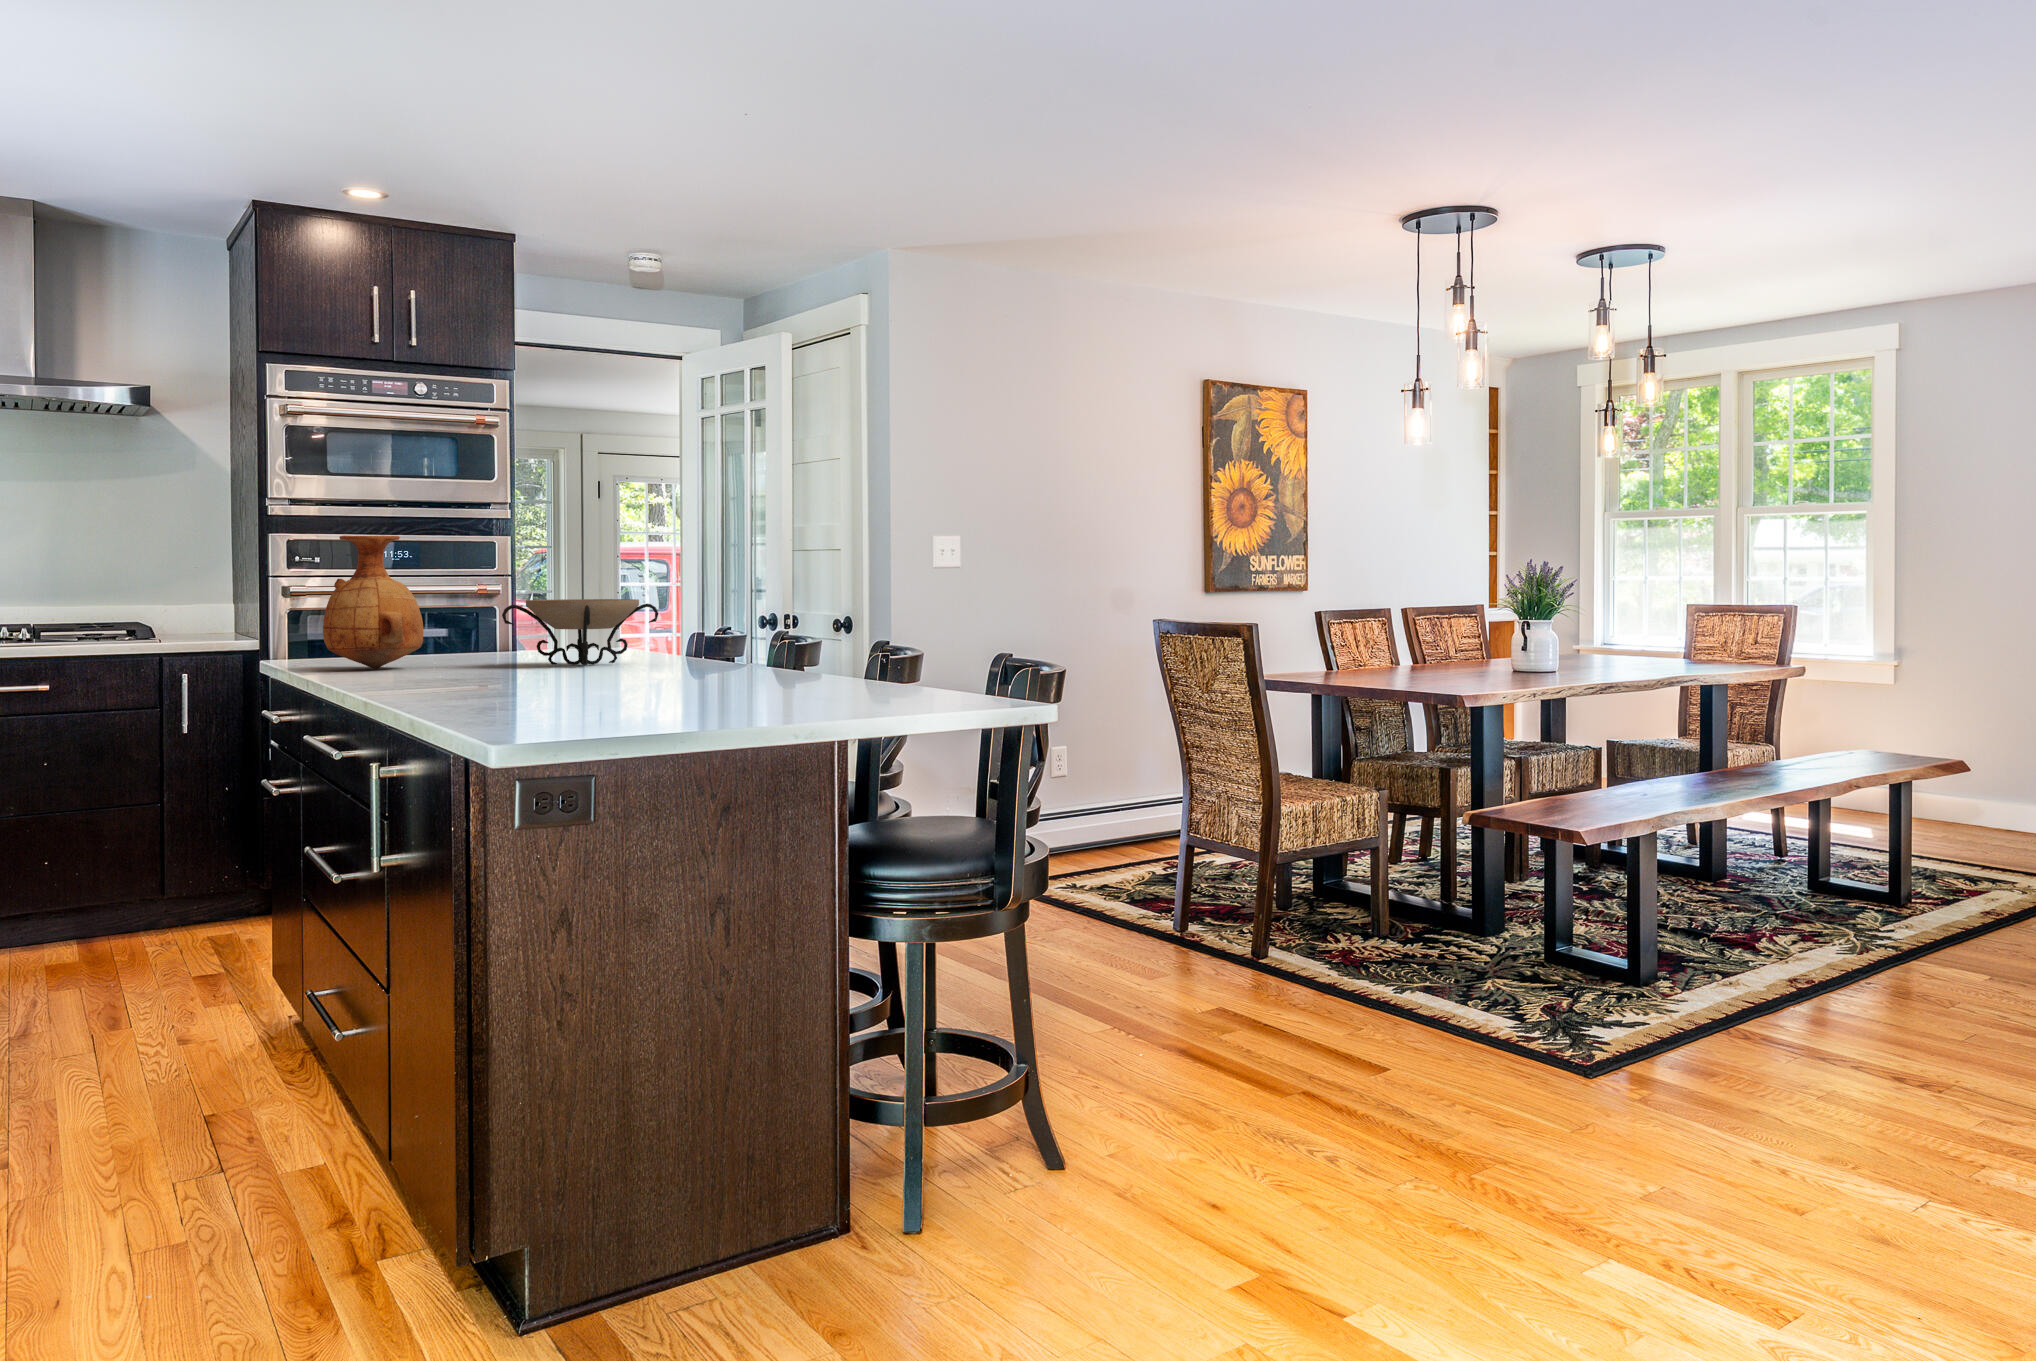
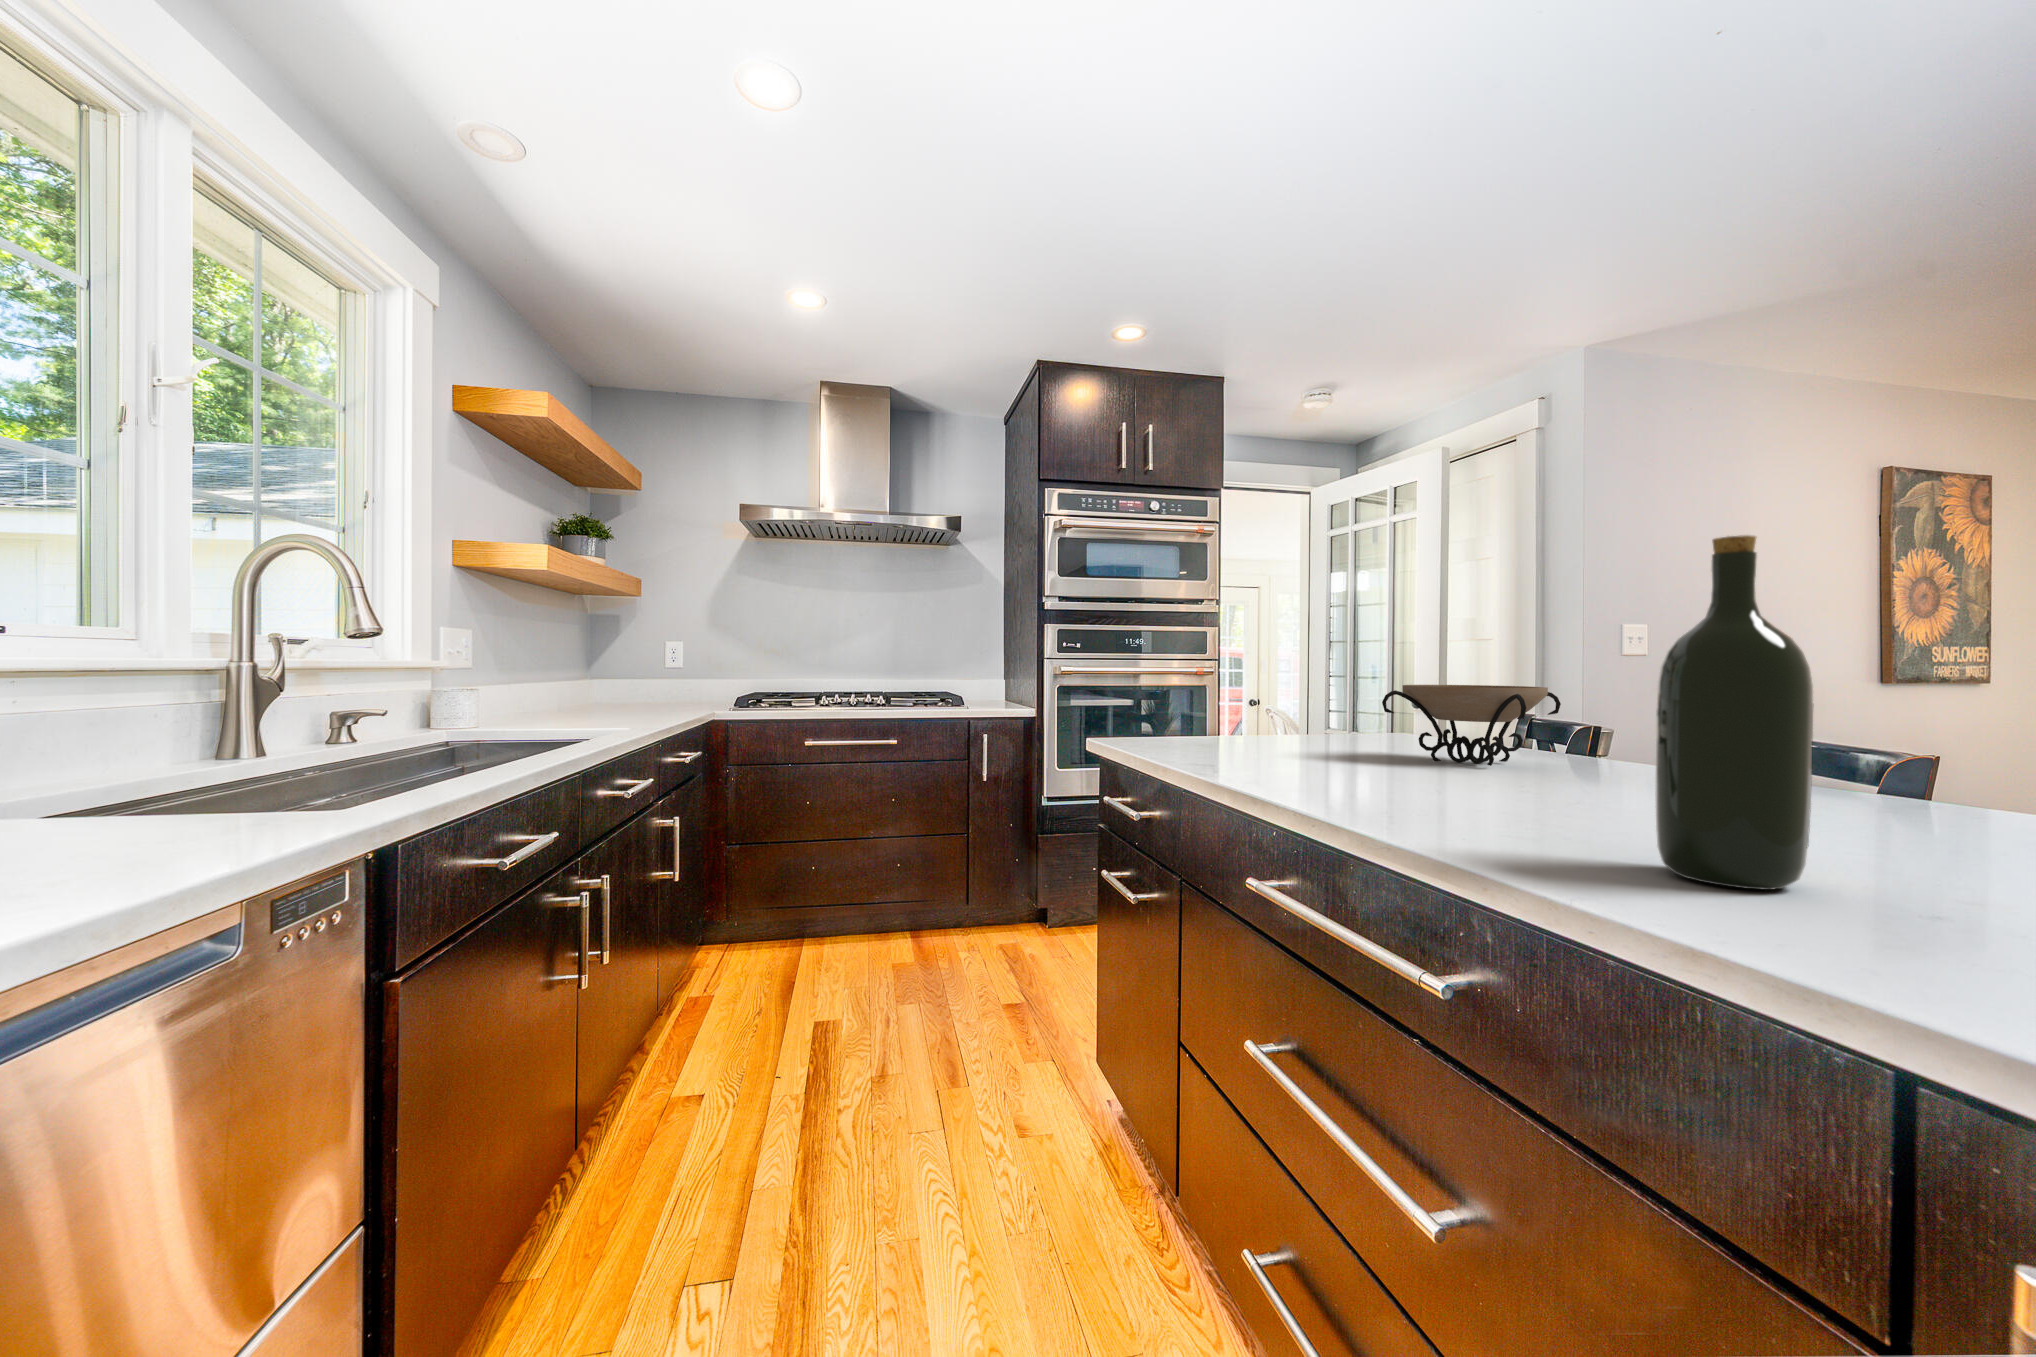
wine bottle: none [428,516,497,698] -> present [1656,535,1813,890]
vase: present [323,536,423,669] -> none [1186,611,1288,757]

